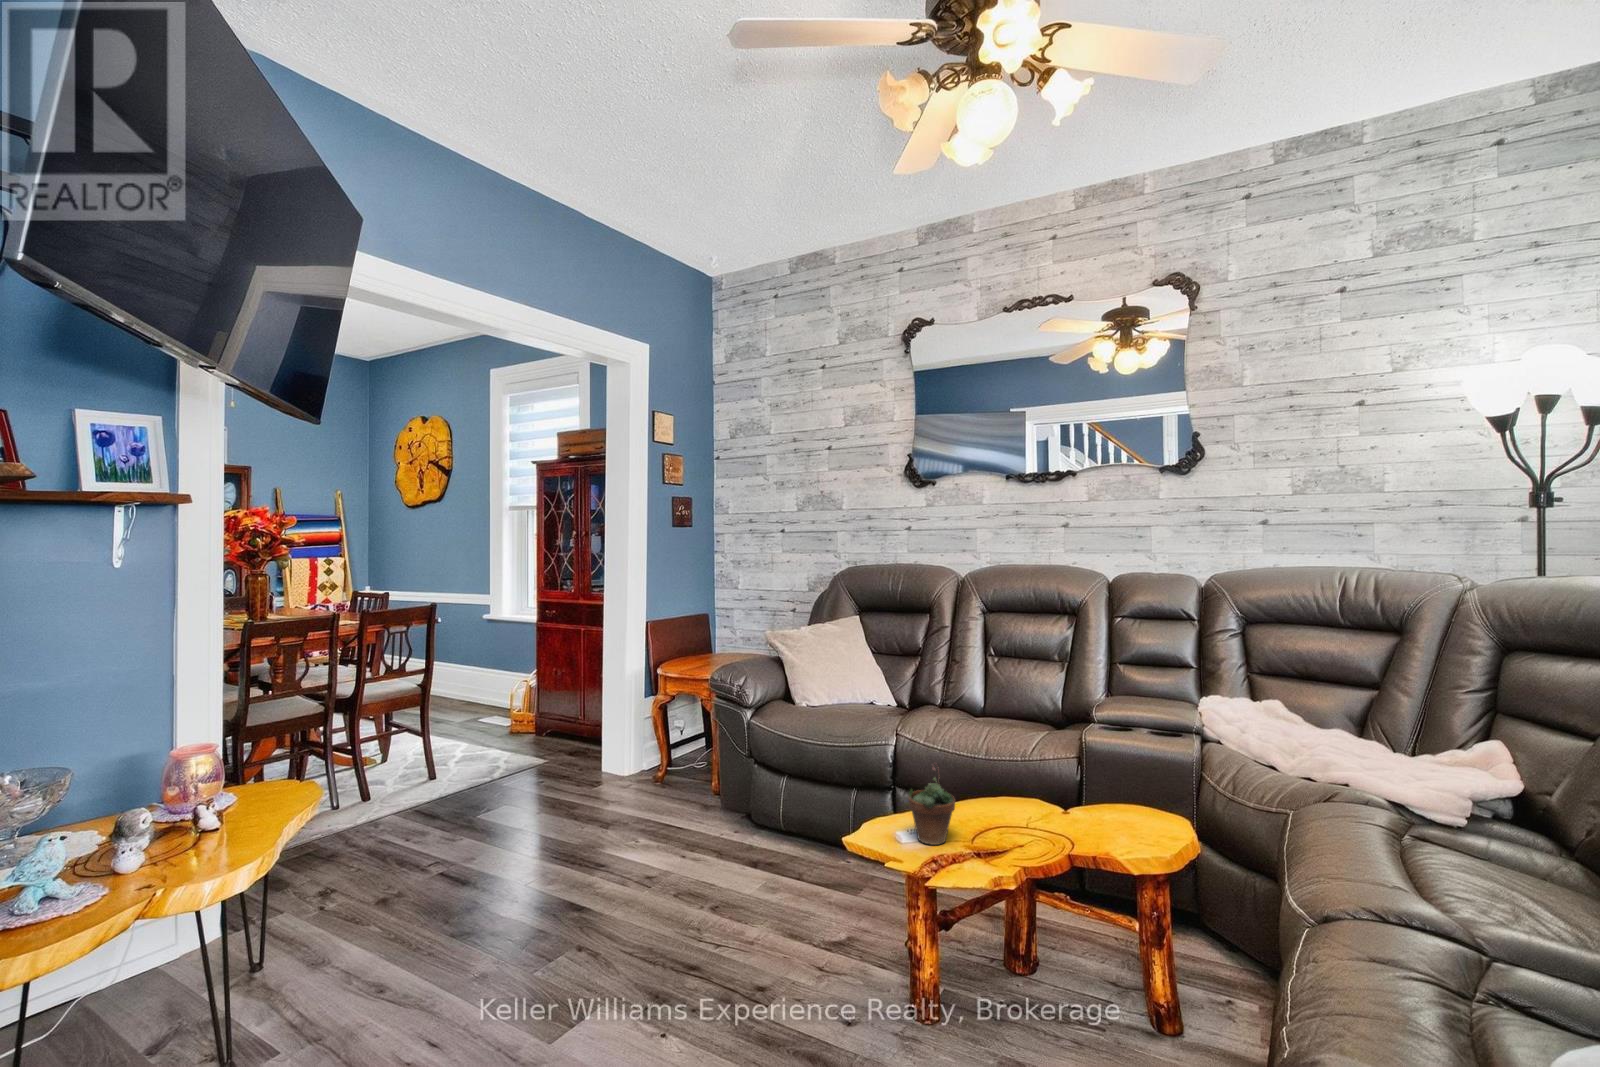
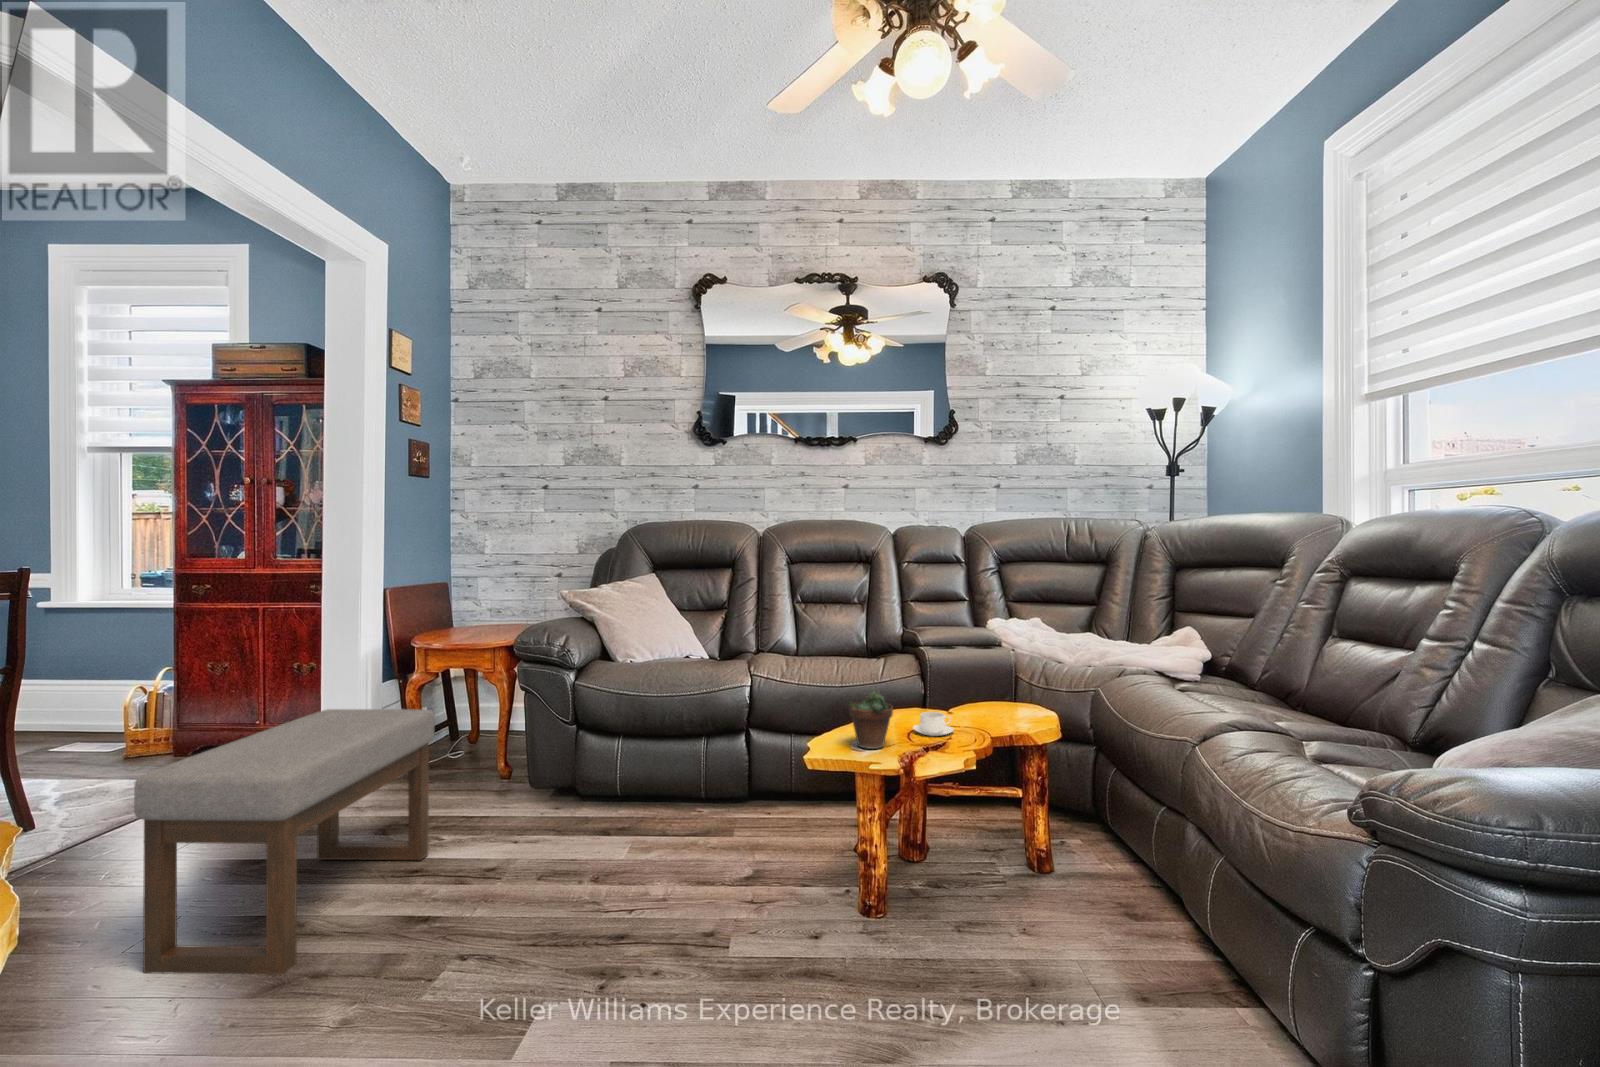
ottoman: none [409,723,626,927] -> present [134,709,435,974]
coffee cup: none [997,810,1045,842] -> present [913,712,953,736]

